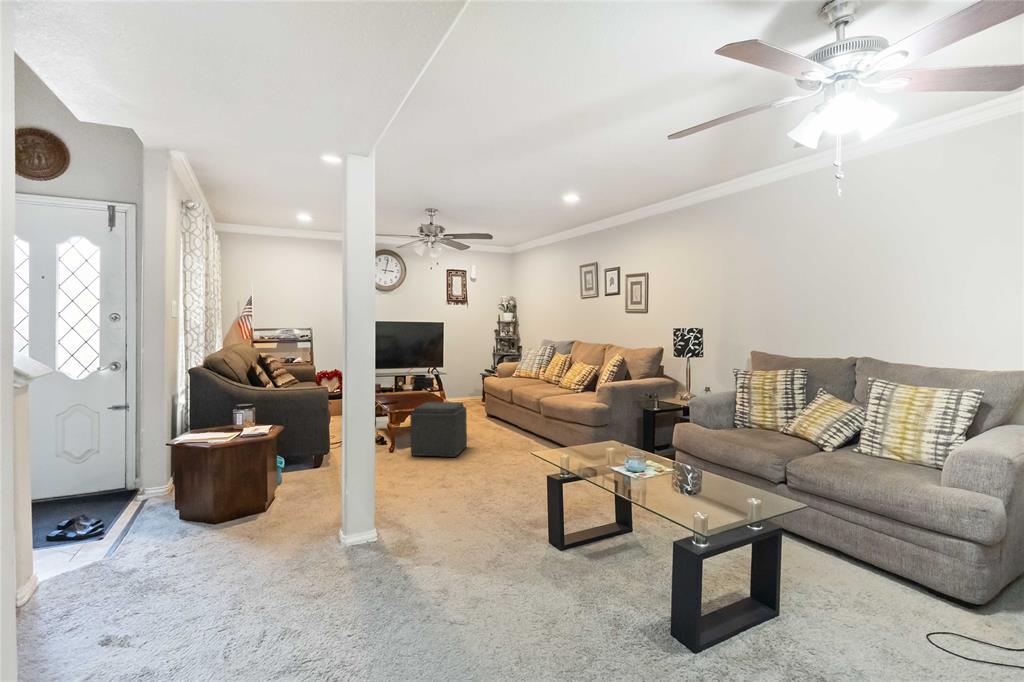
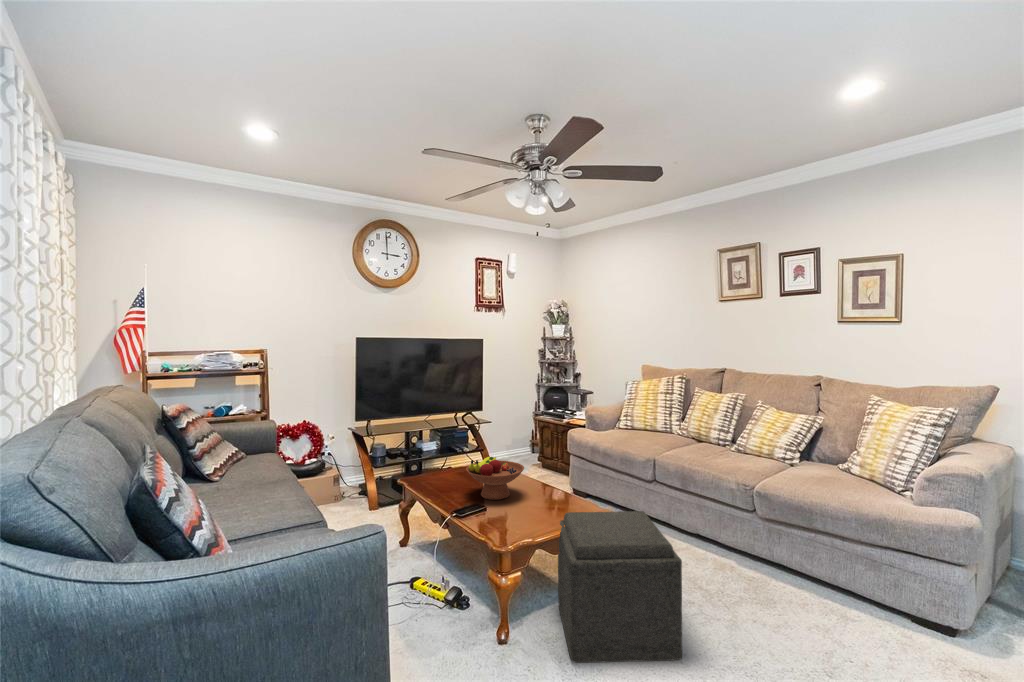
fruit bowl: none [394,381,423,401] -> present [466,457,524,500]

